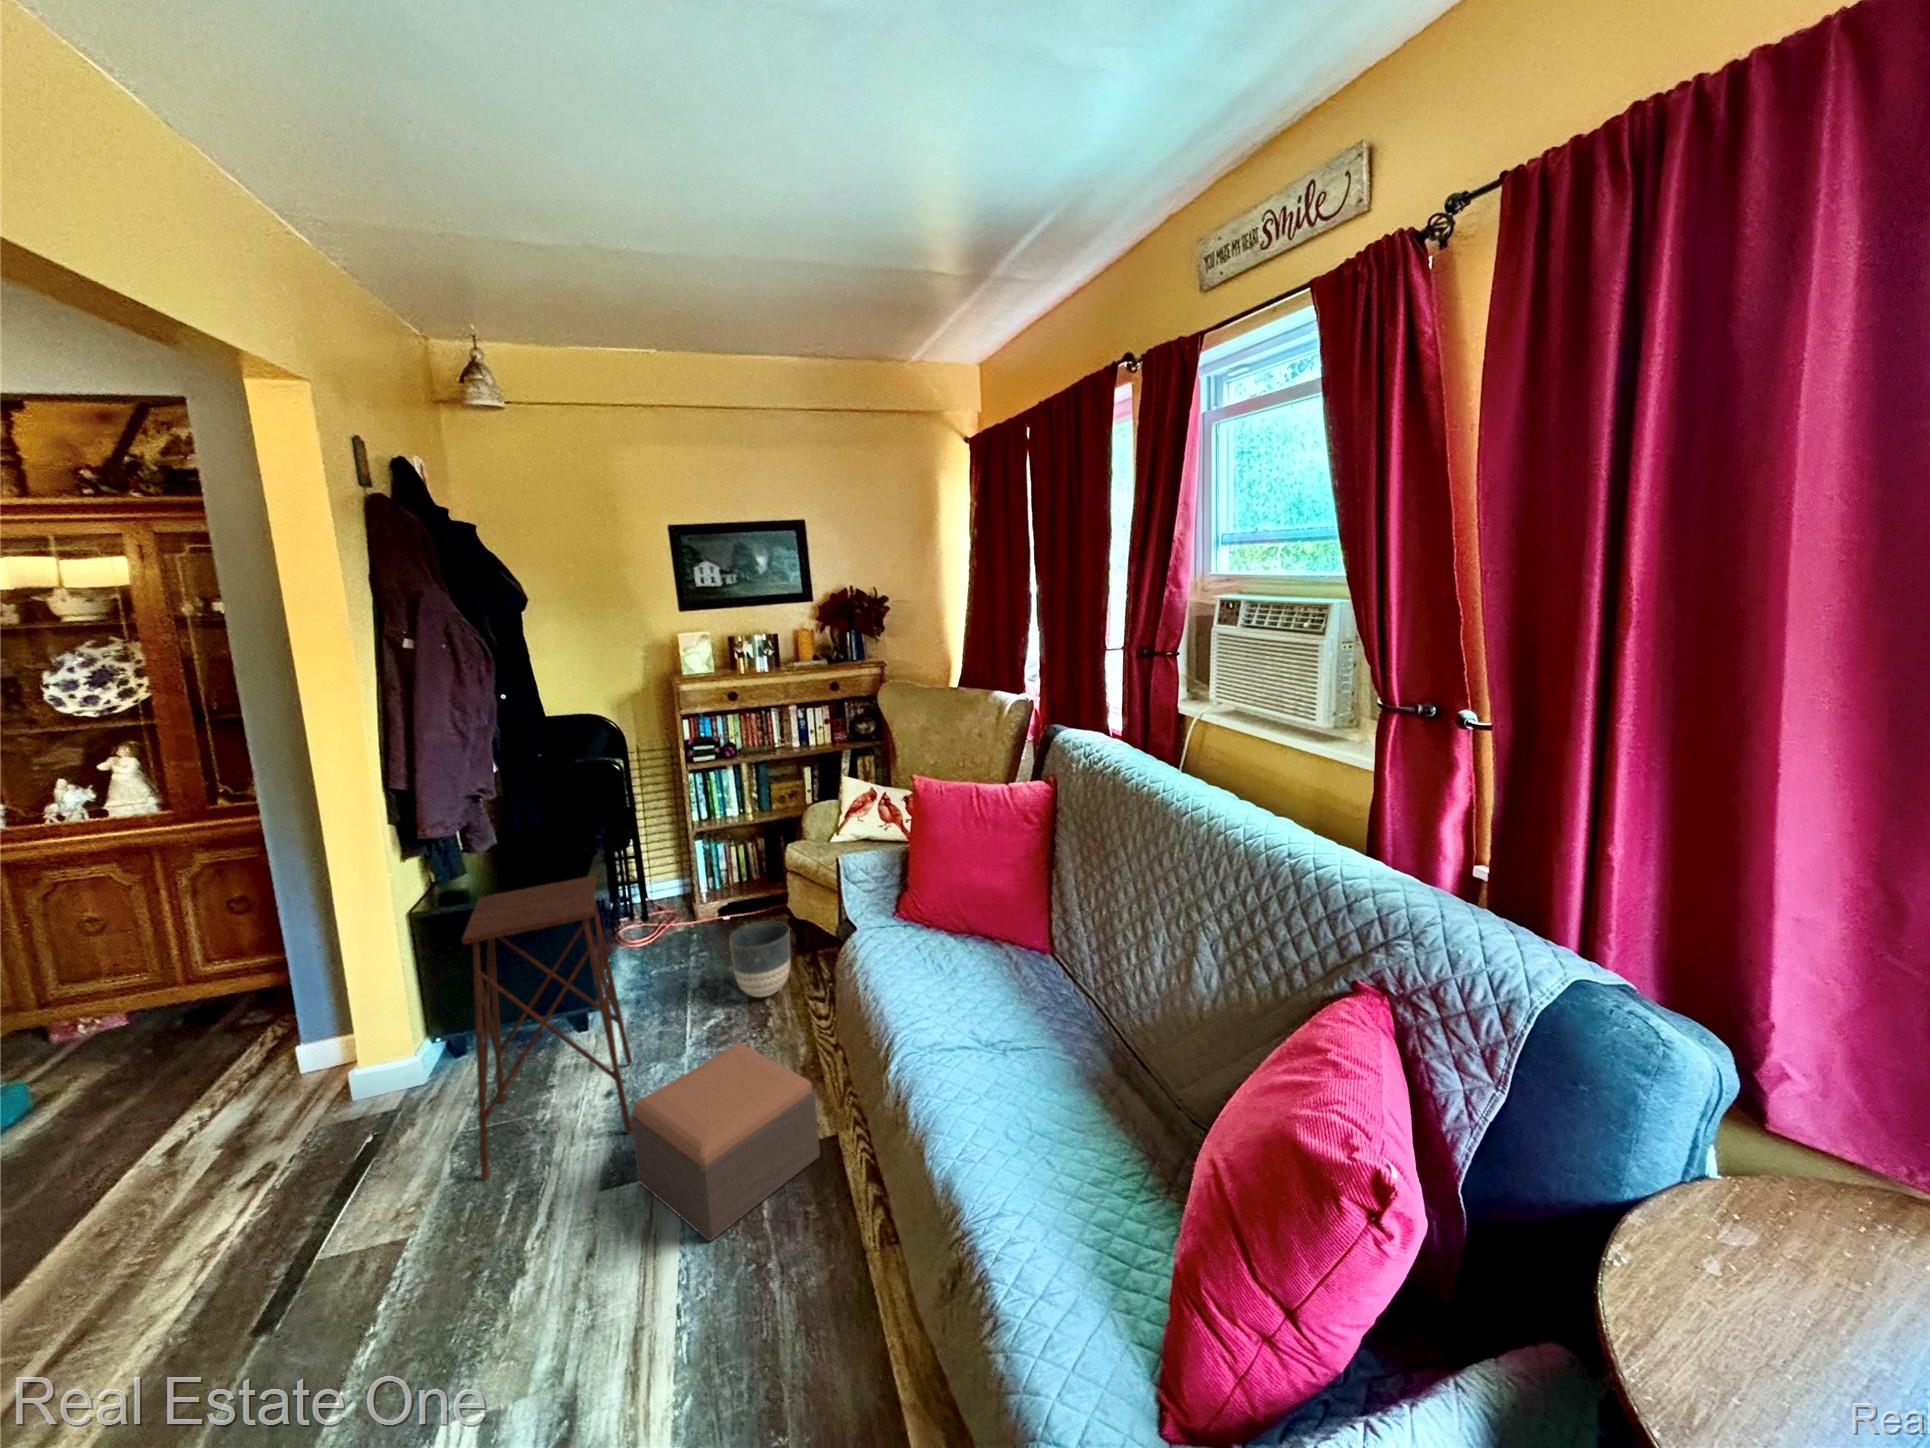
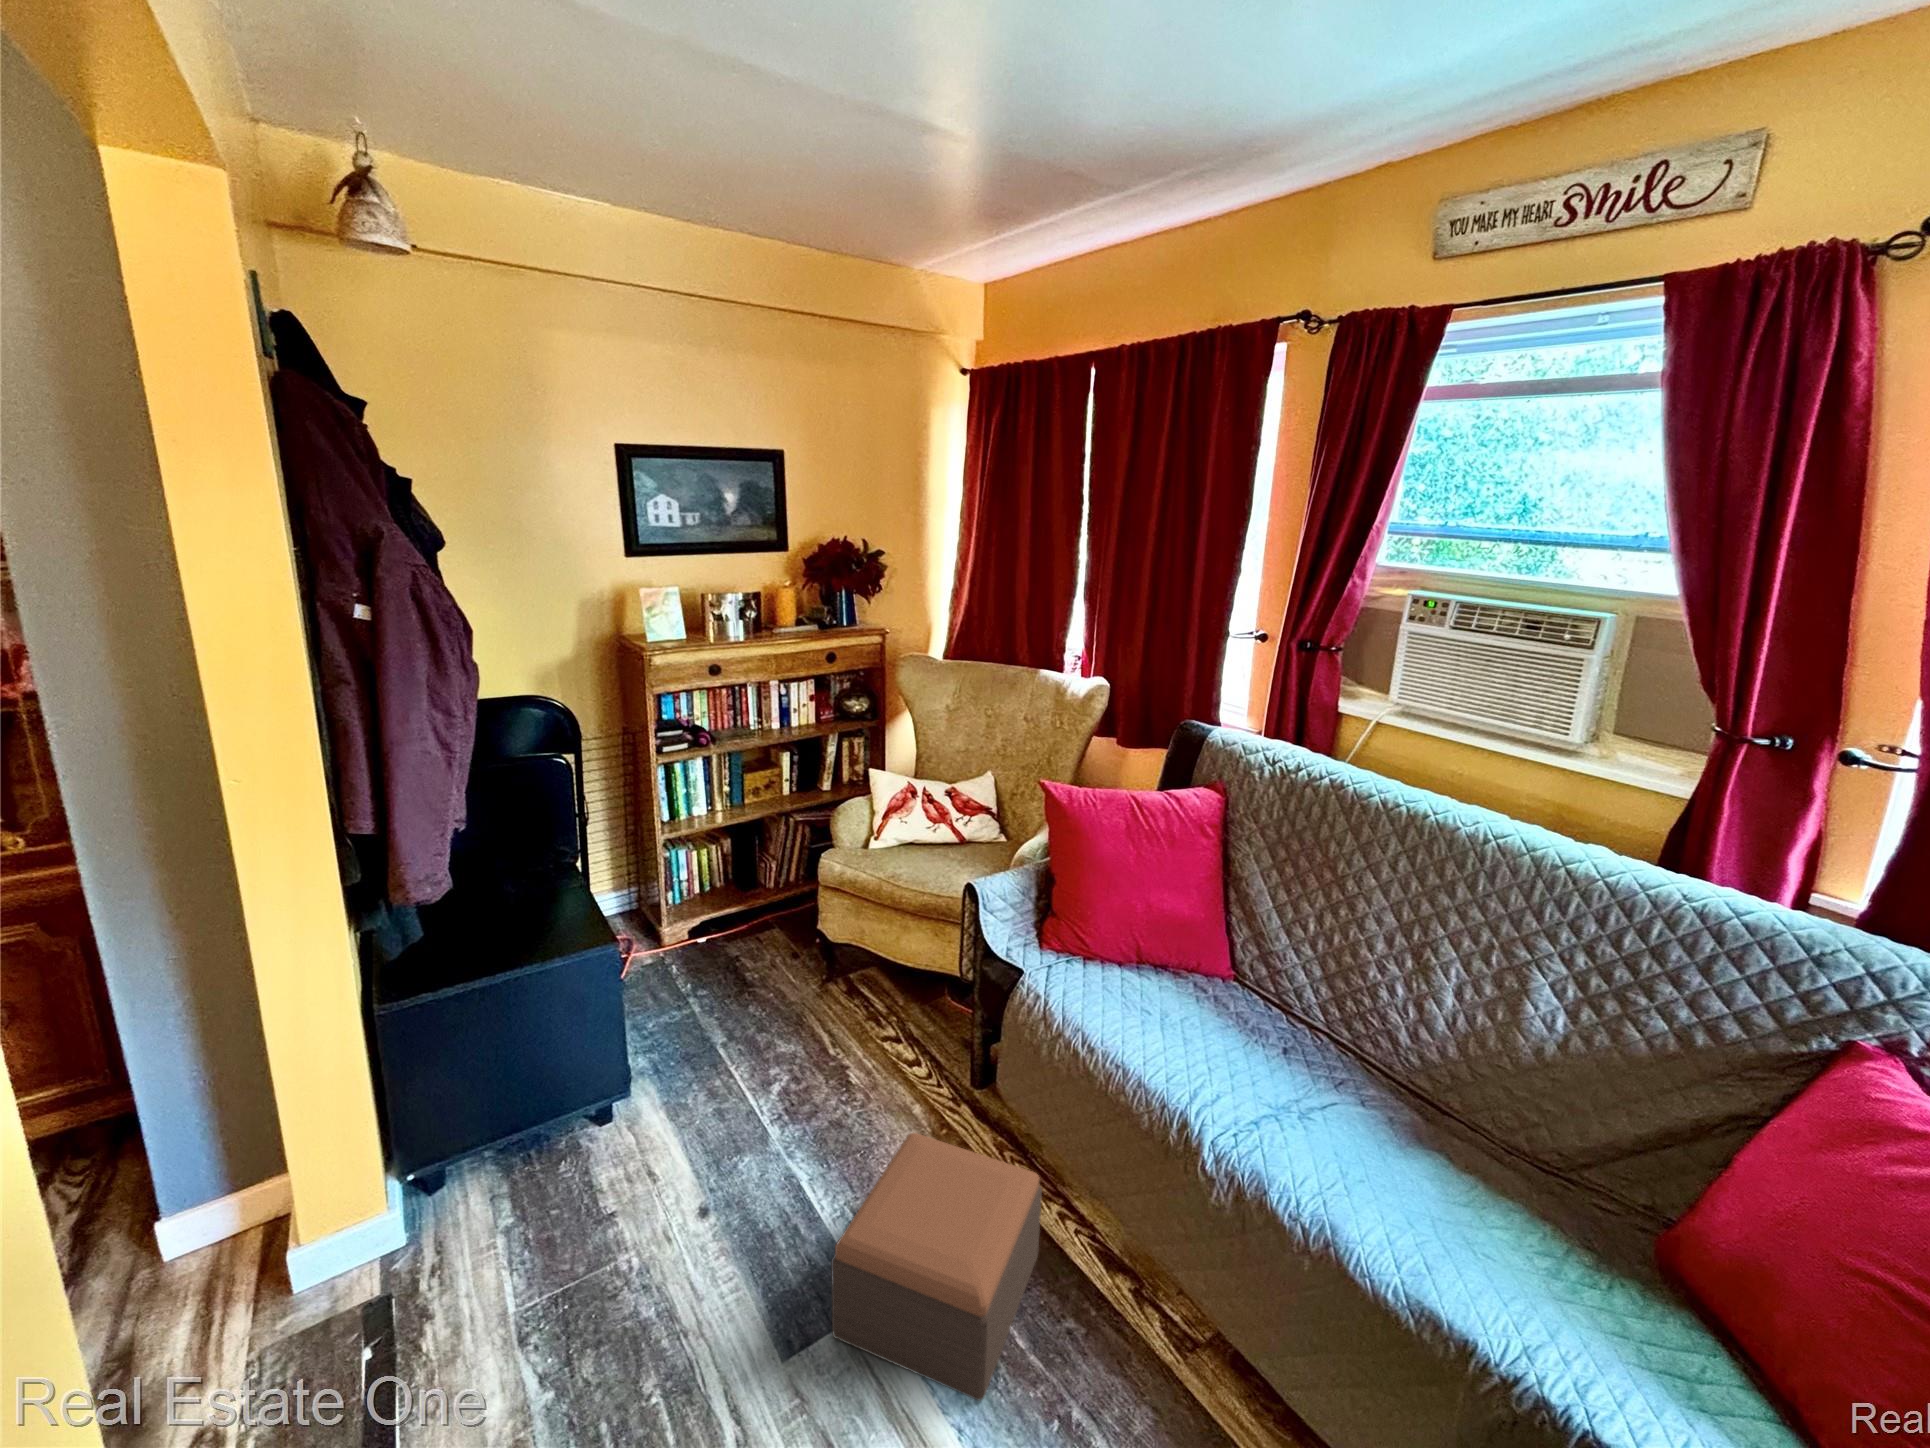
side table: present [462,876,632,1180] -> none [536,938,774,1381]
planter: present [729,921,790,997] -> none [783,954,856,1049]

